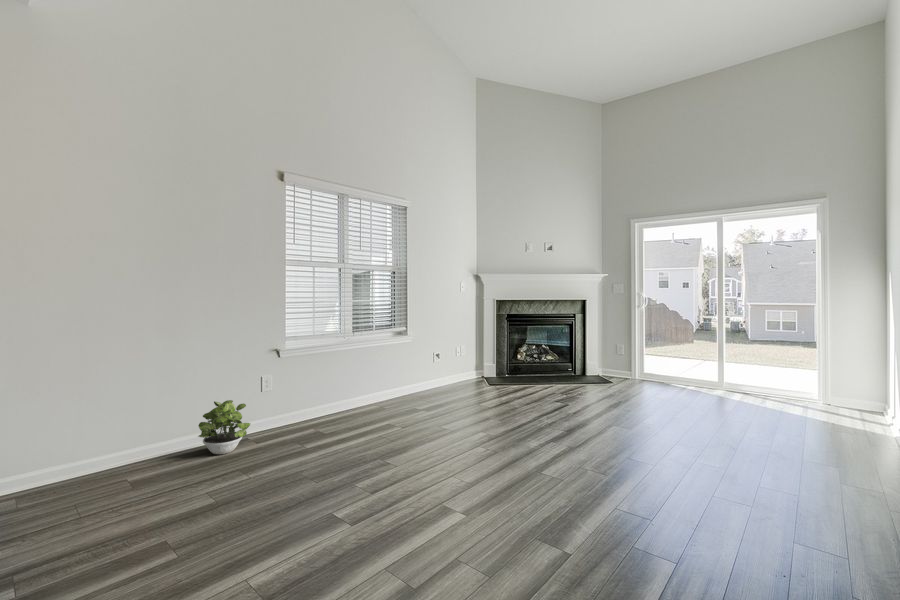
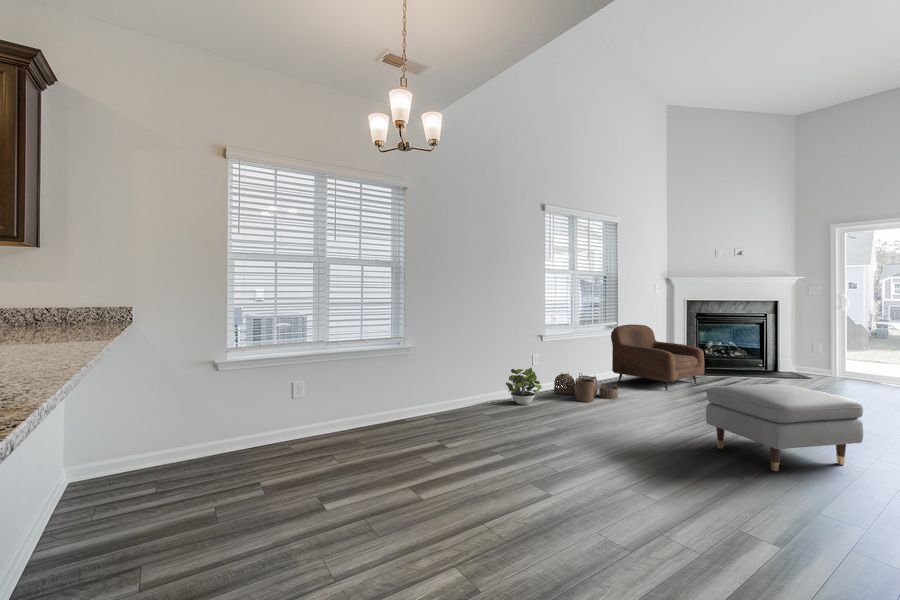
armchair: none [391,330,498,412] -> present [611,324,704,391]
woven basket: none [296,397,375,440] -> present [554,373,618,402]
ottoman: none [408,417,587,565] -> present [706,384,863,471]

